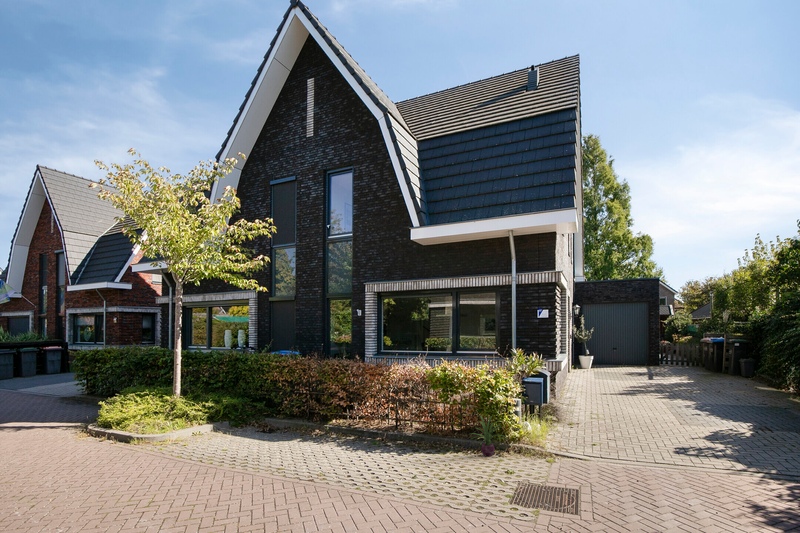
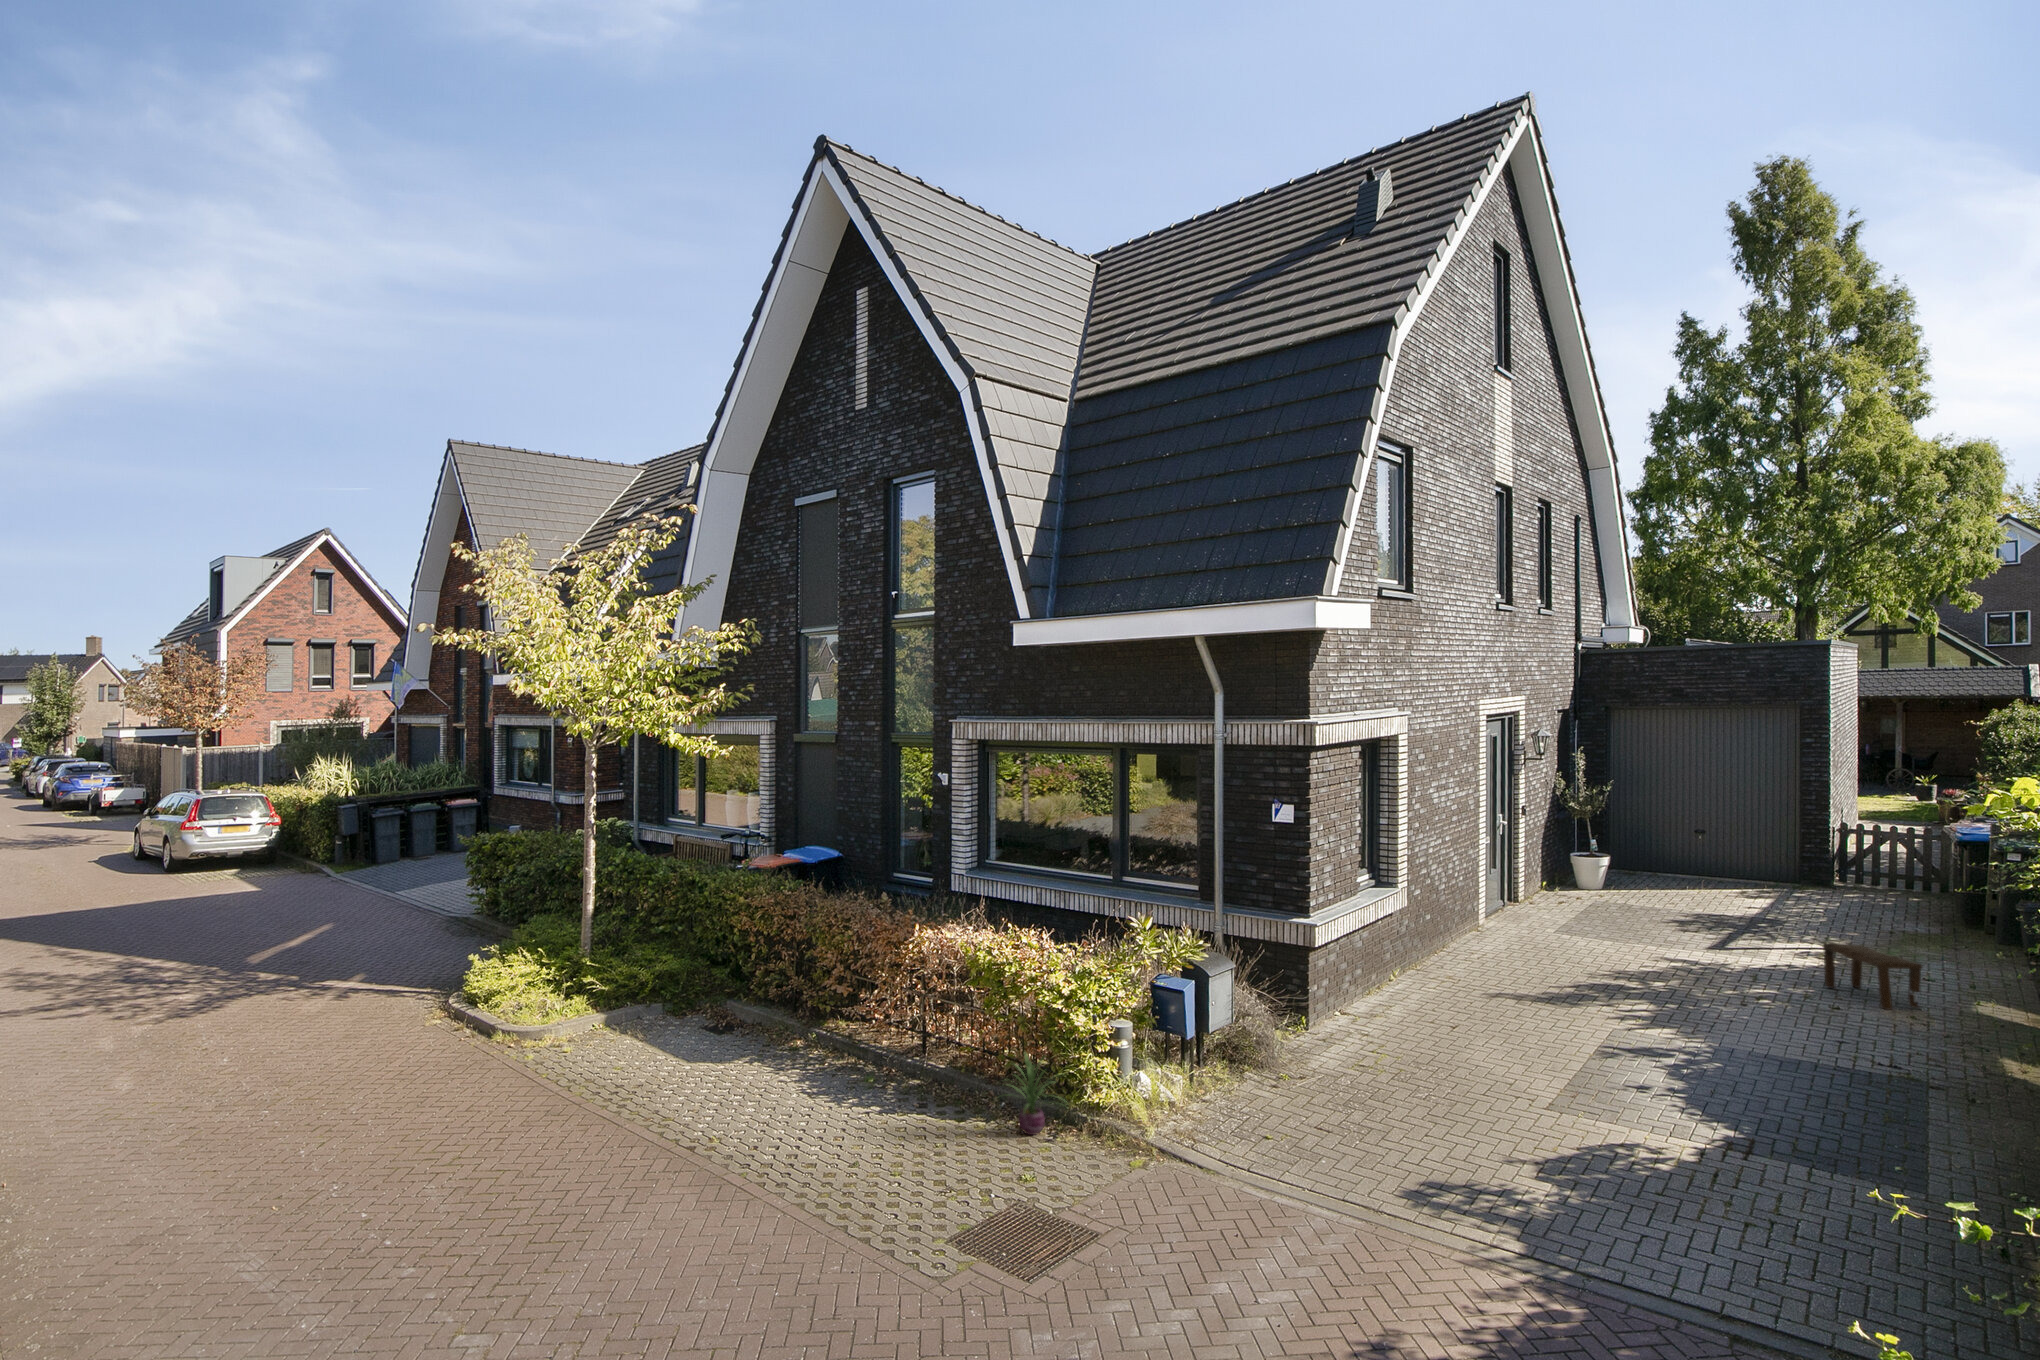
bench: none [736,367,778,390] -> present [1823,942,1923,1010]

